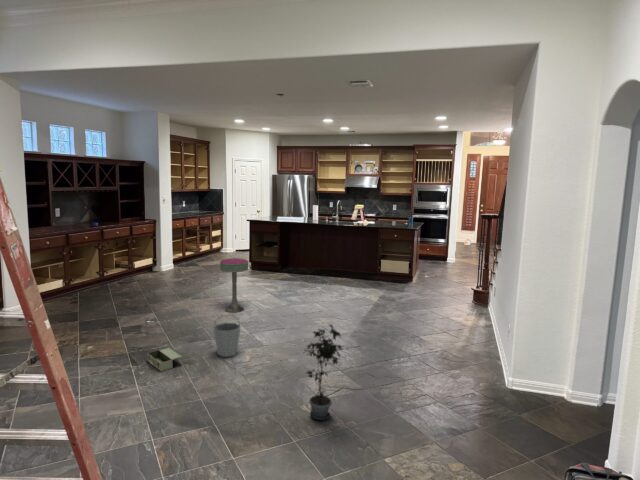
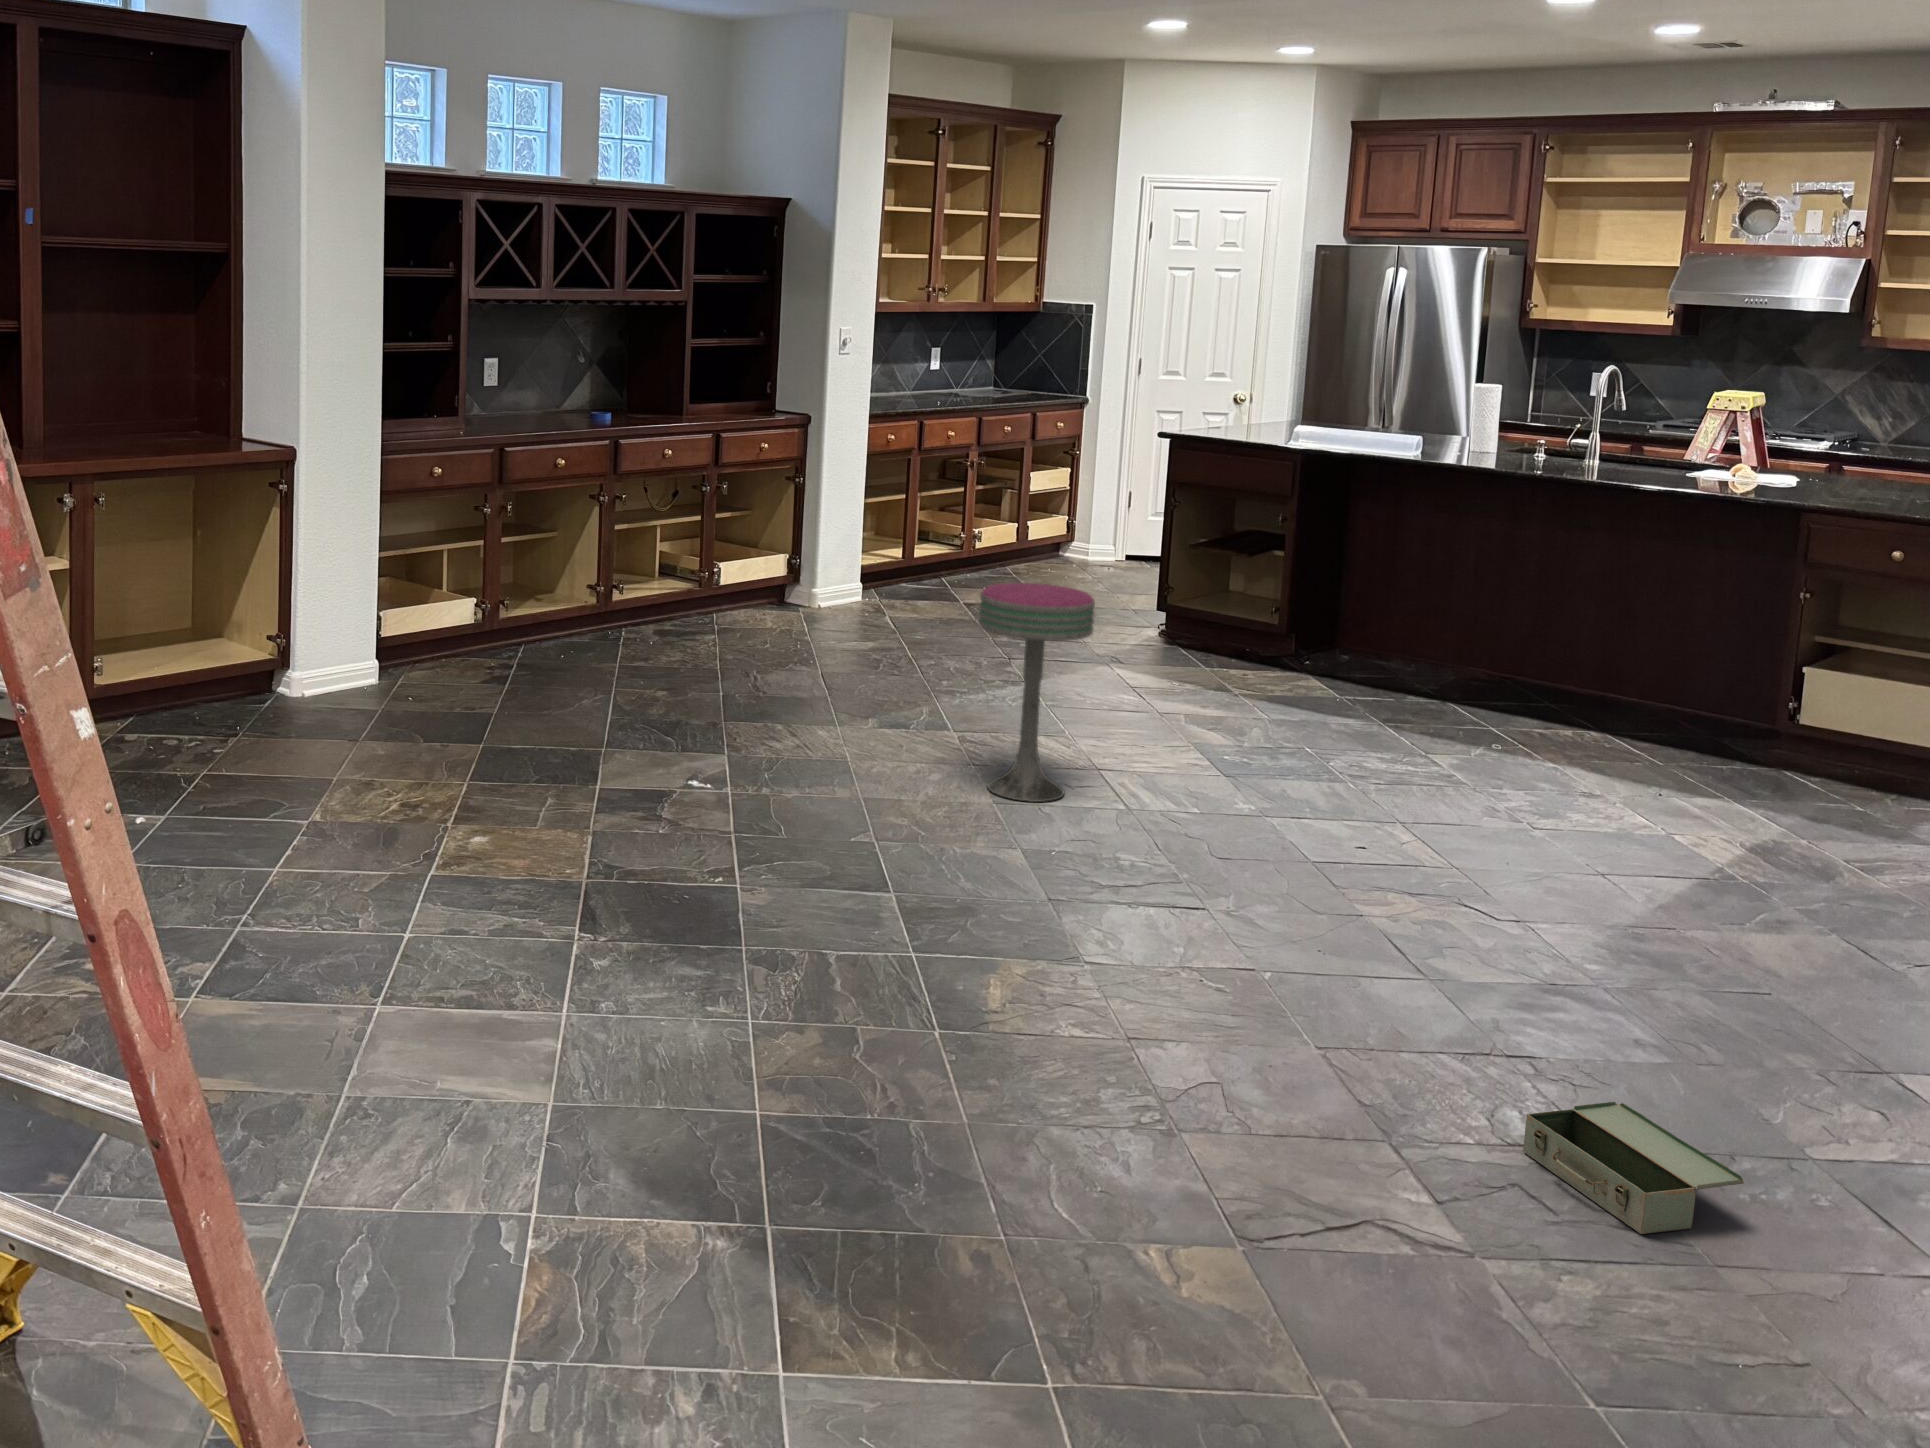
bucket: present [214,314,240,357] -> none [880,796,987,967]
potted plant: present [304,325,342,420] -> none [1134,903,1332,1315]
toolbox: present [147,347,183,371] -> present [1523,1102,1744,1234]

